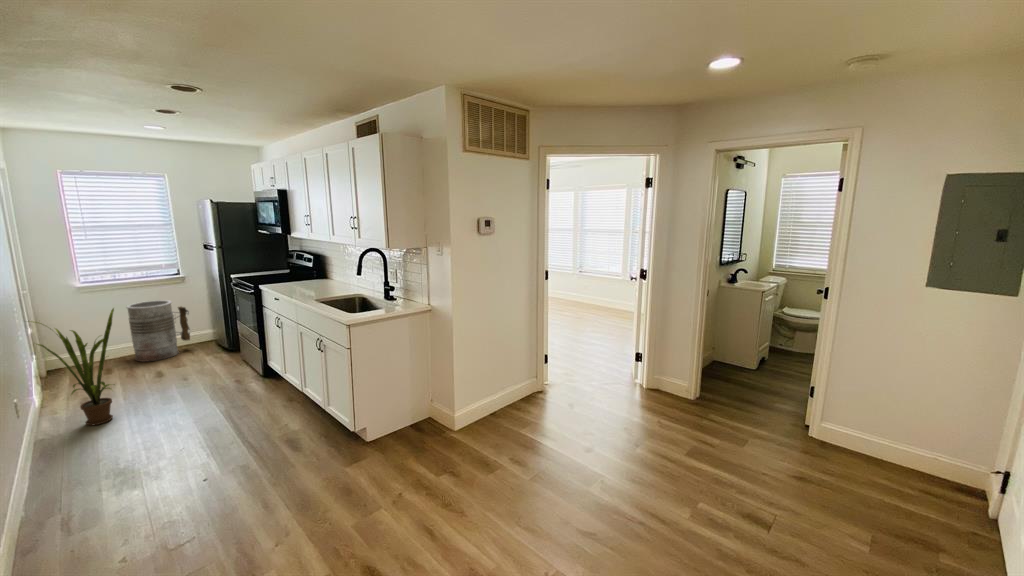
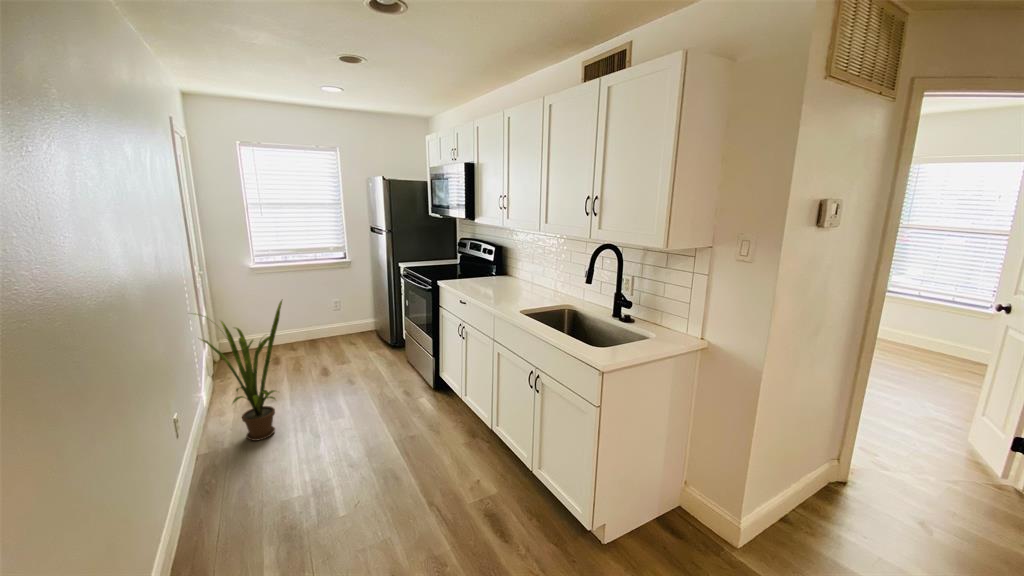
trash can: present [126,300,190,362] -> none [295,285,354,351]

